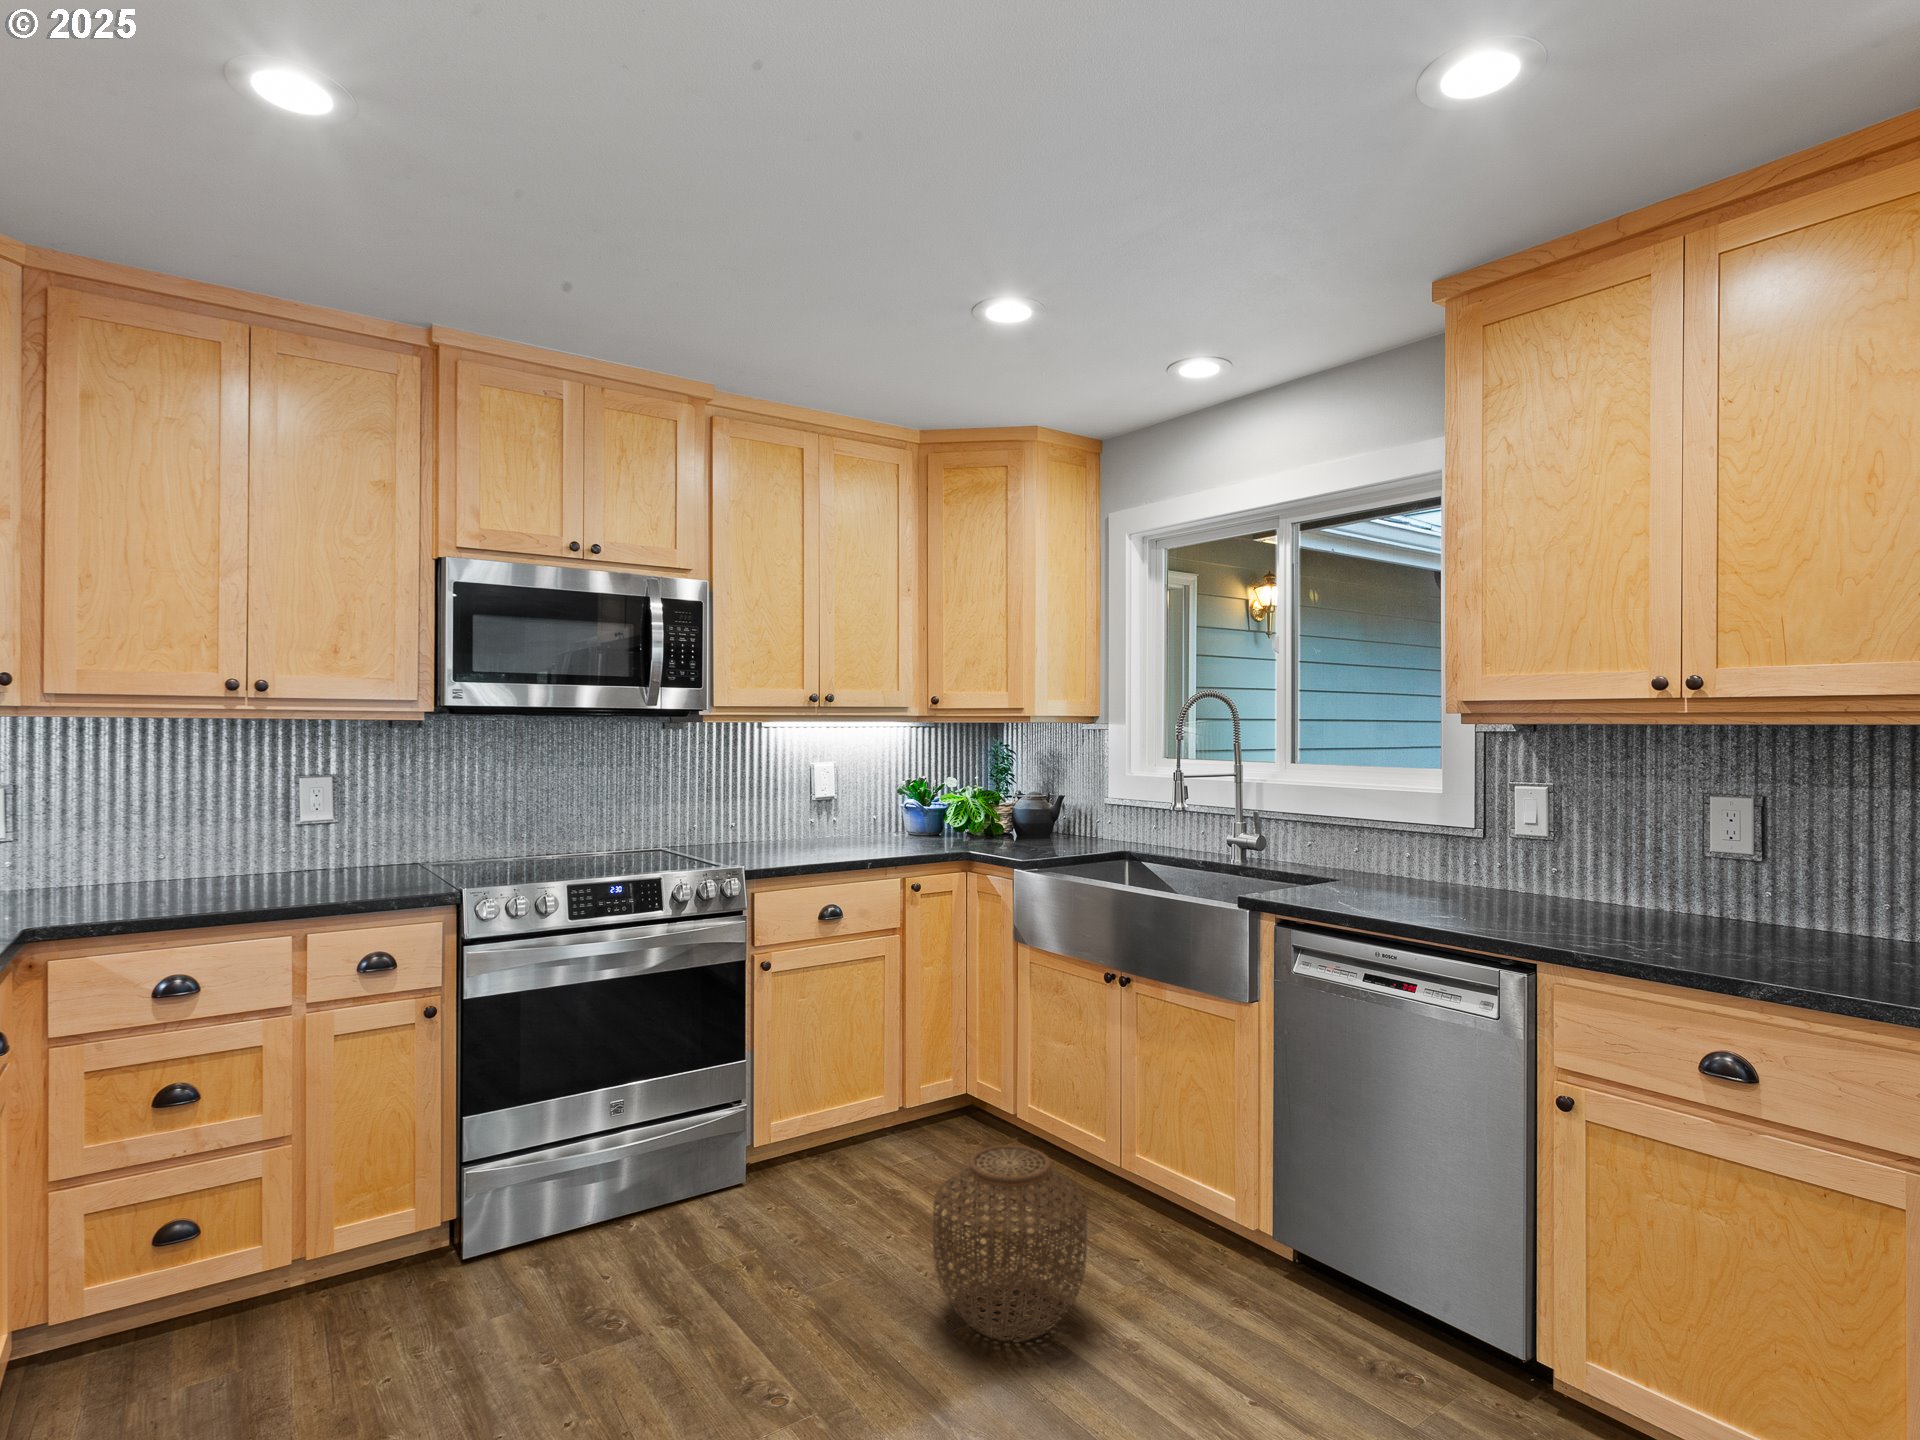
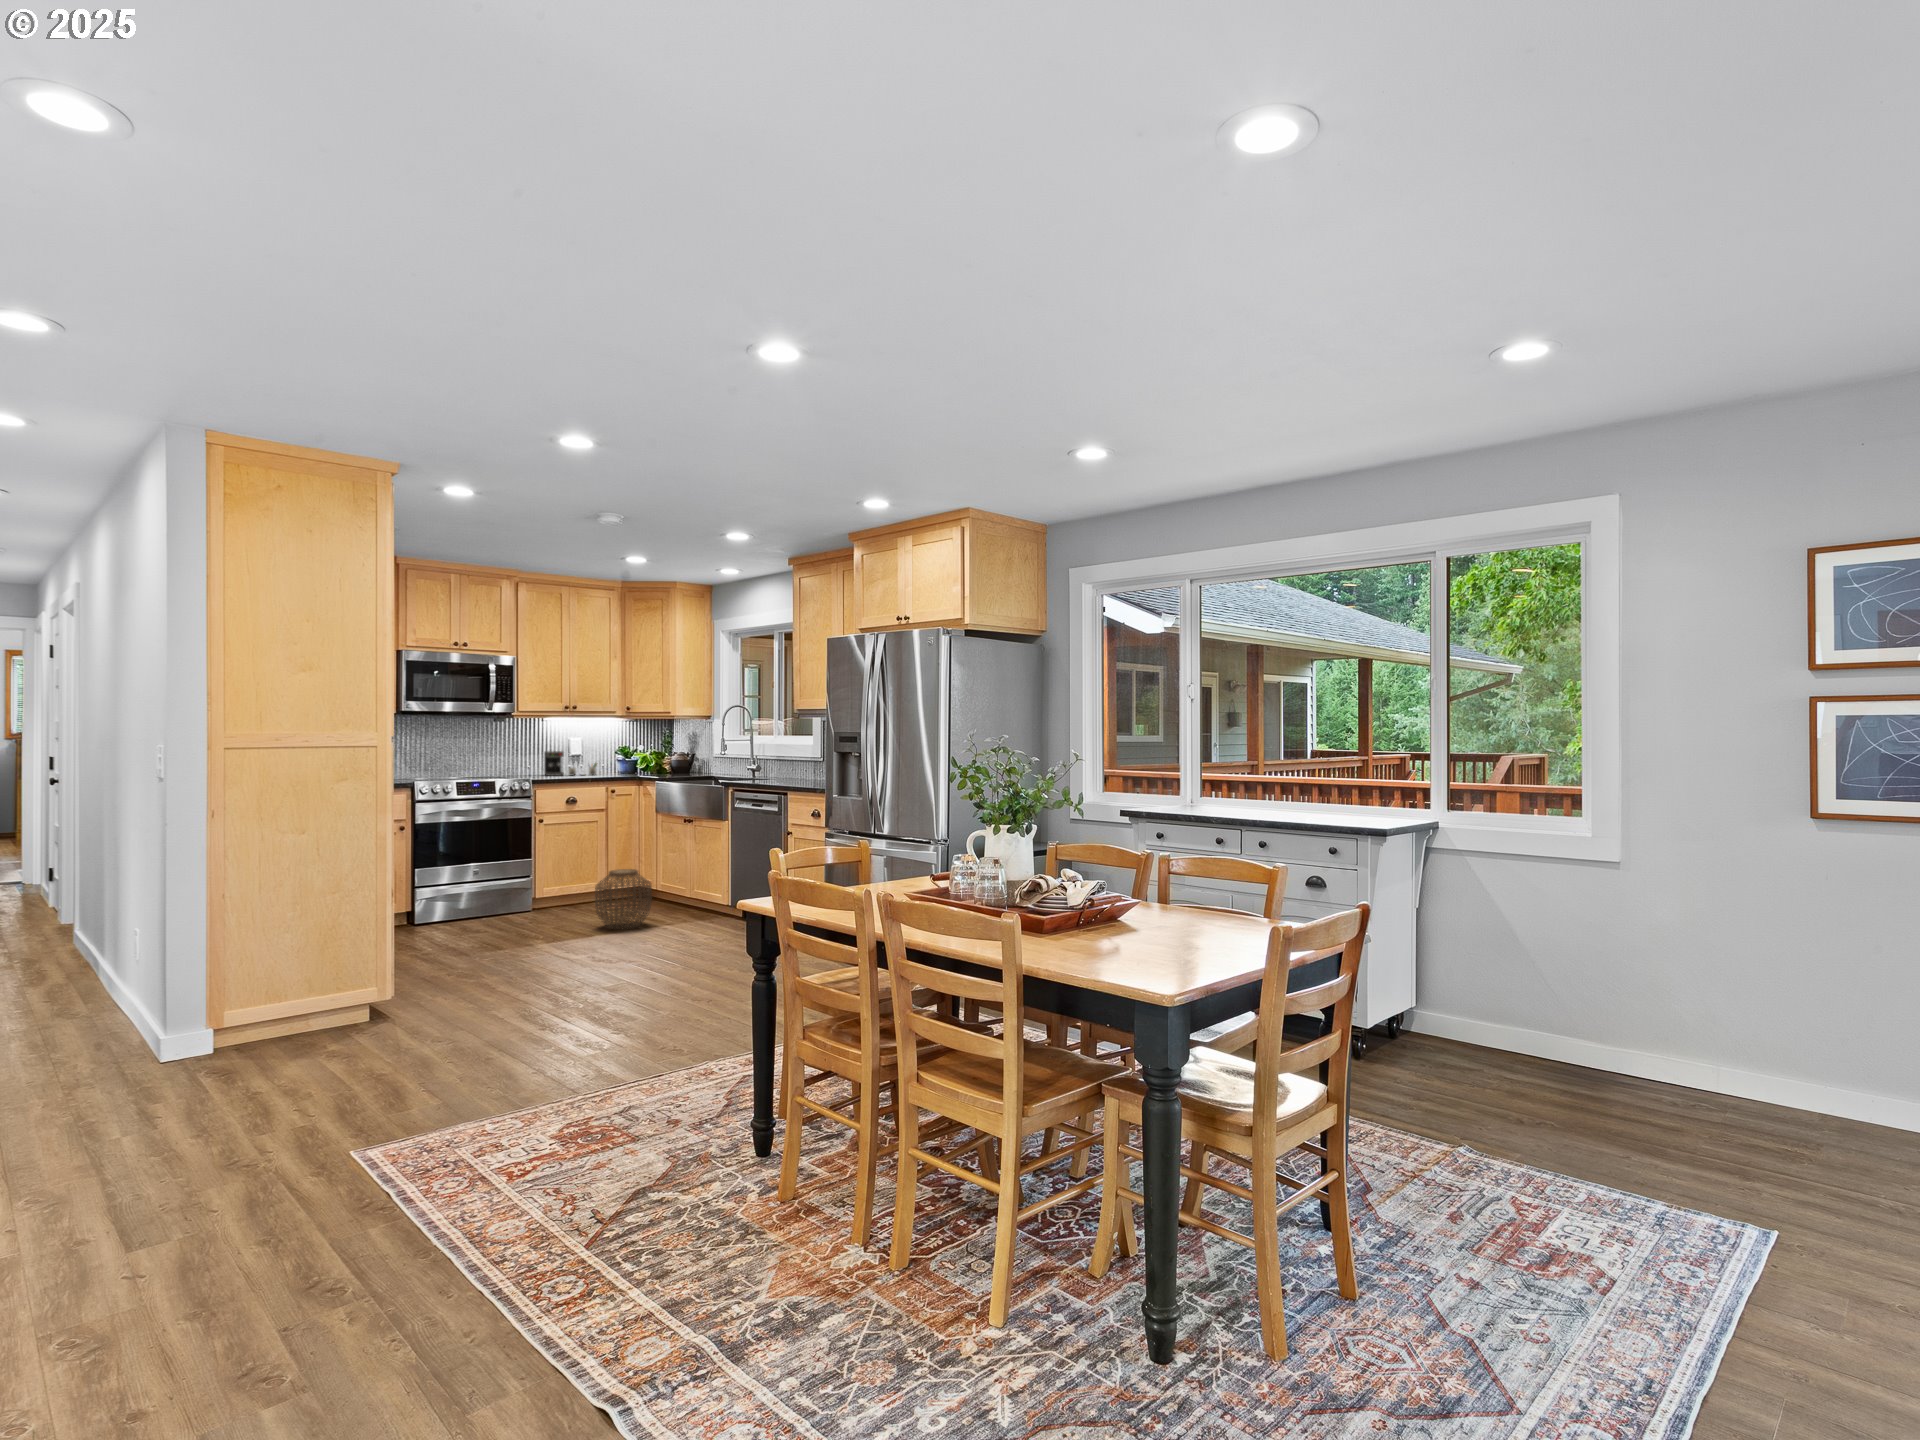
coffee maker: none [764,793,877,852] -> present [544,751,597,776]

